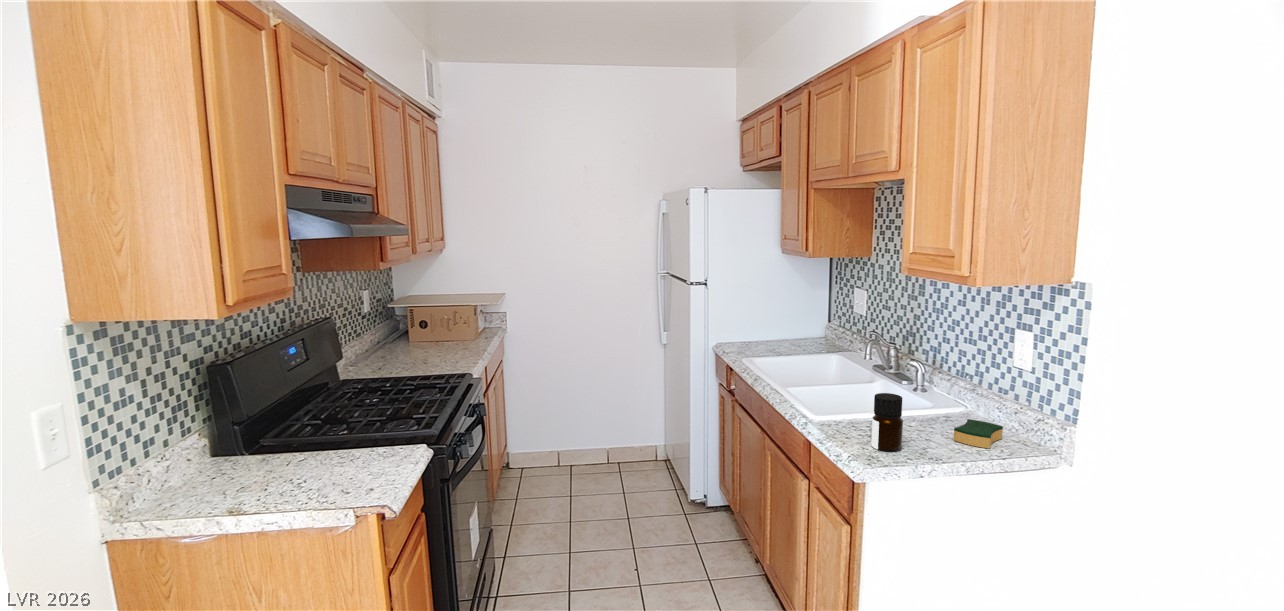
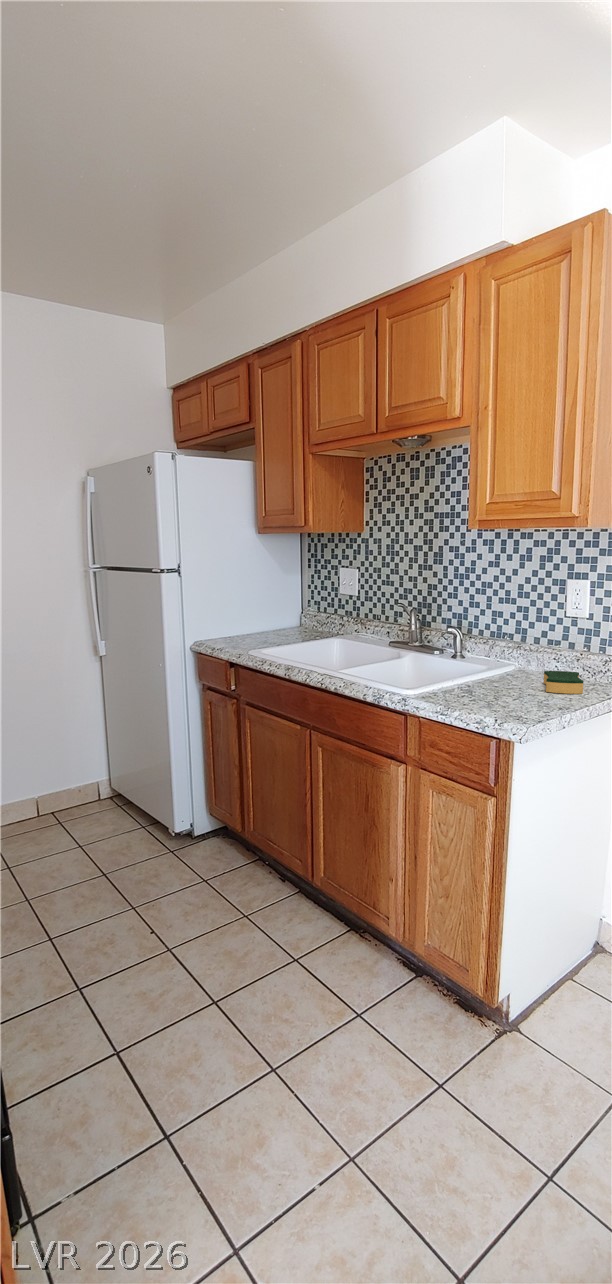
bottle: present [871,393,903,452] -> none [488,649,521,710]

